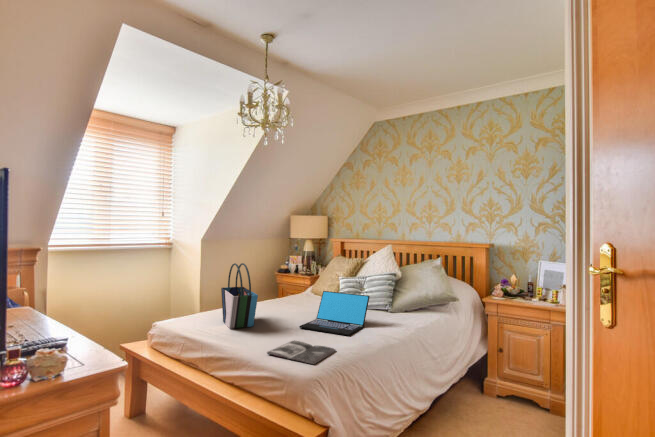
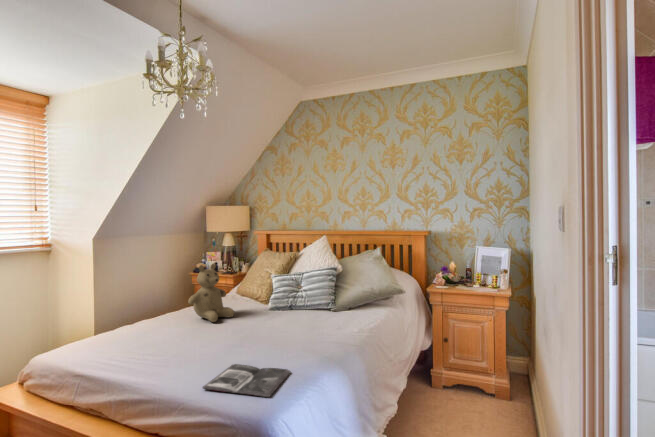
tote bag: present [221,263,258,329] -> none [127,269,181,356]
teddy bear: none [267,263,304,311] -> present [188,264,234,322]
laptop: present [299,291,370,336] -> none [236,295,317,349]

